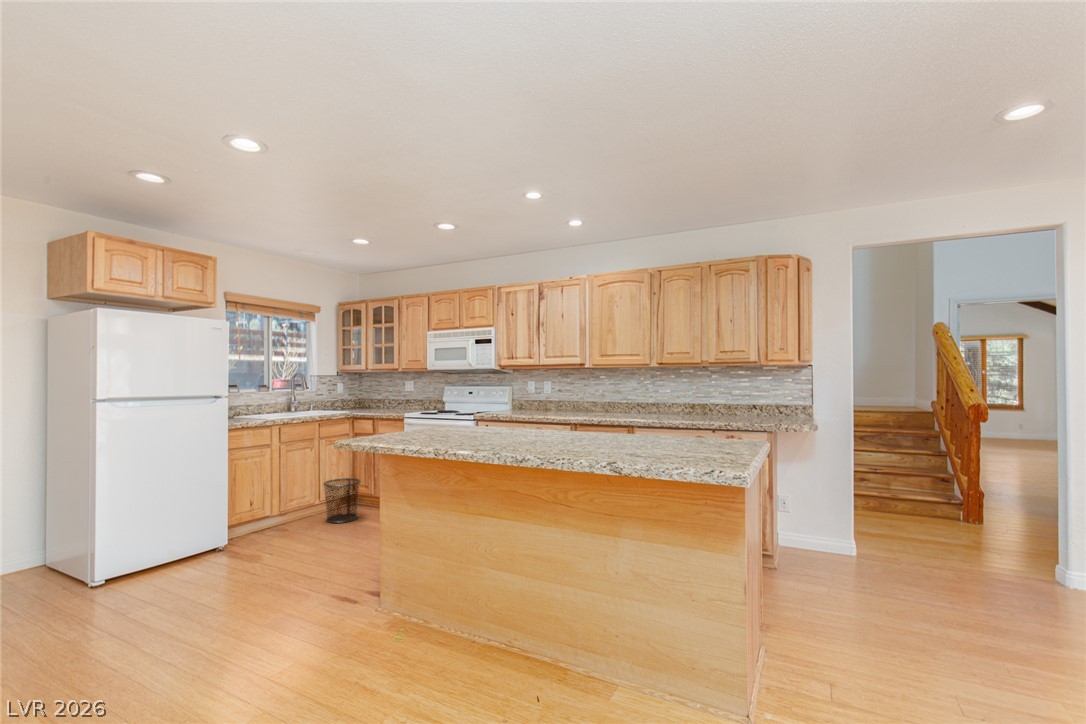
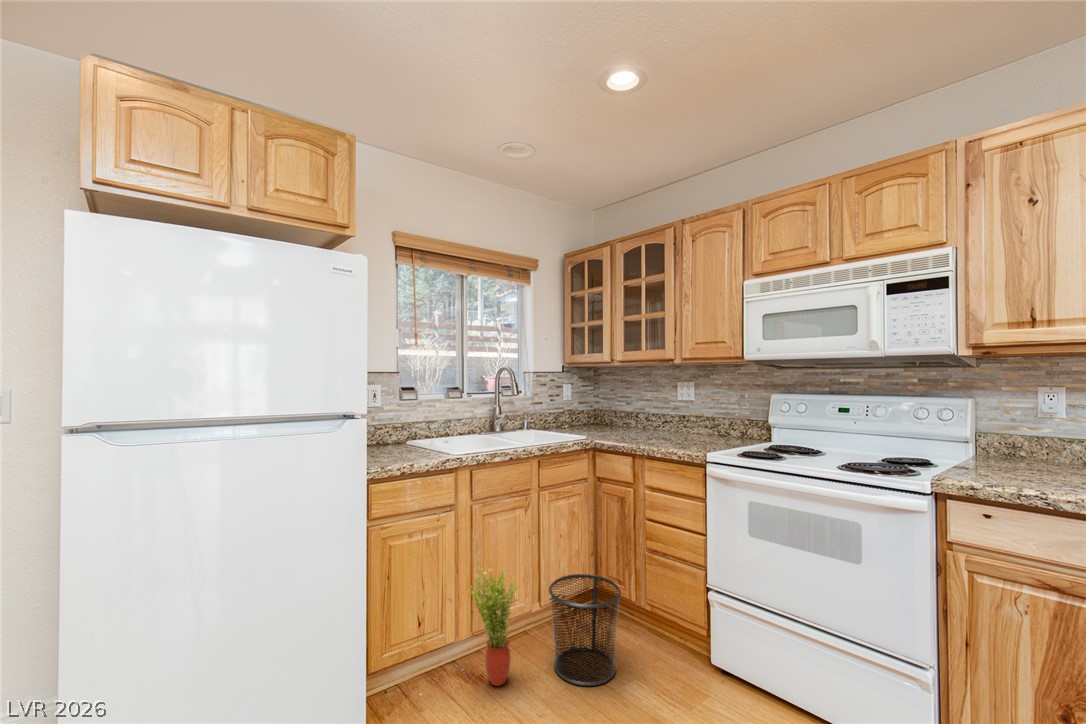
potted plant: none [280,472,307,527] -> present [469,567,517,686]

